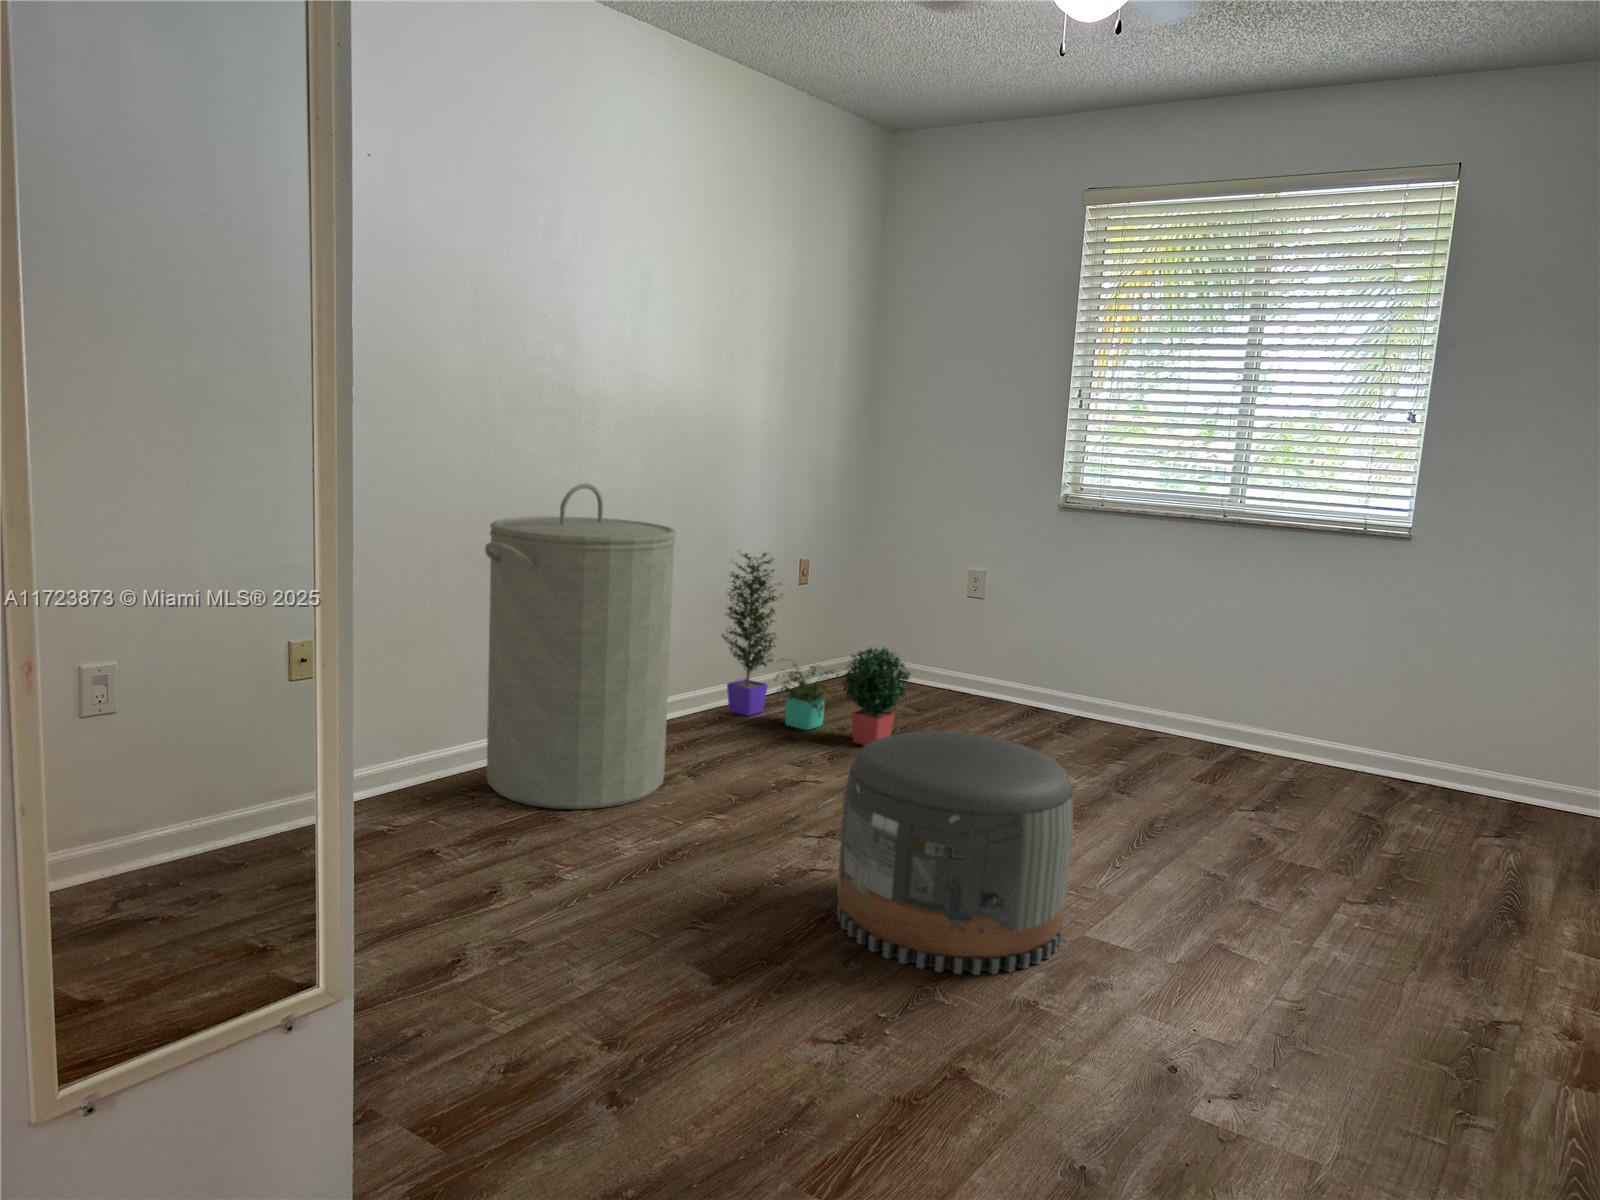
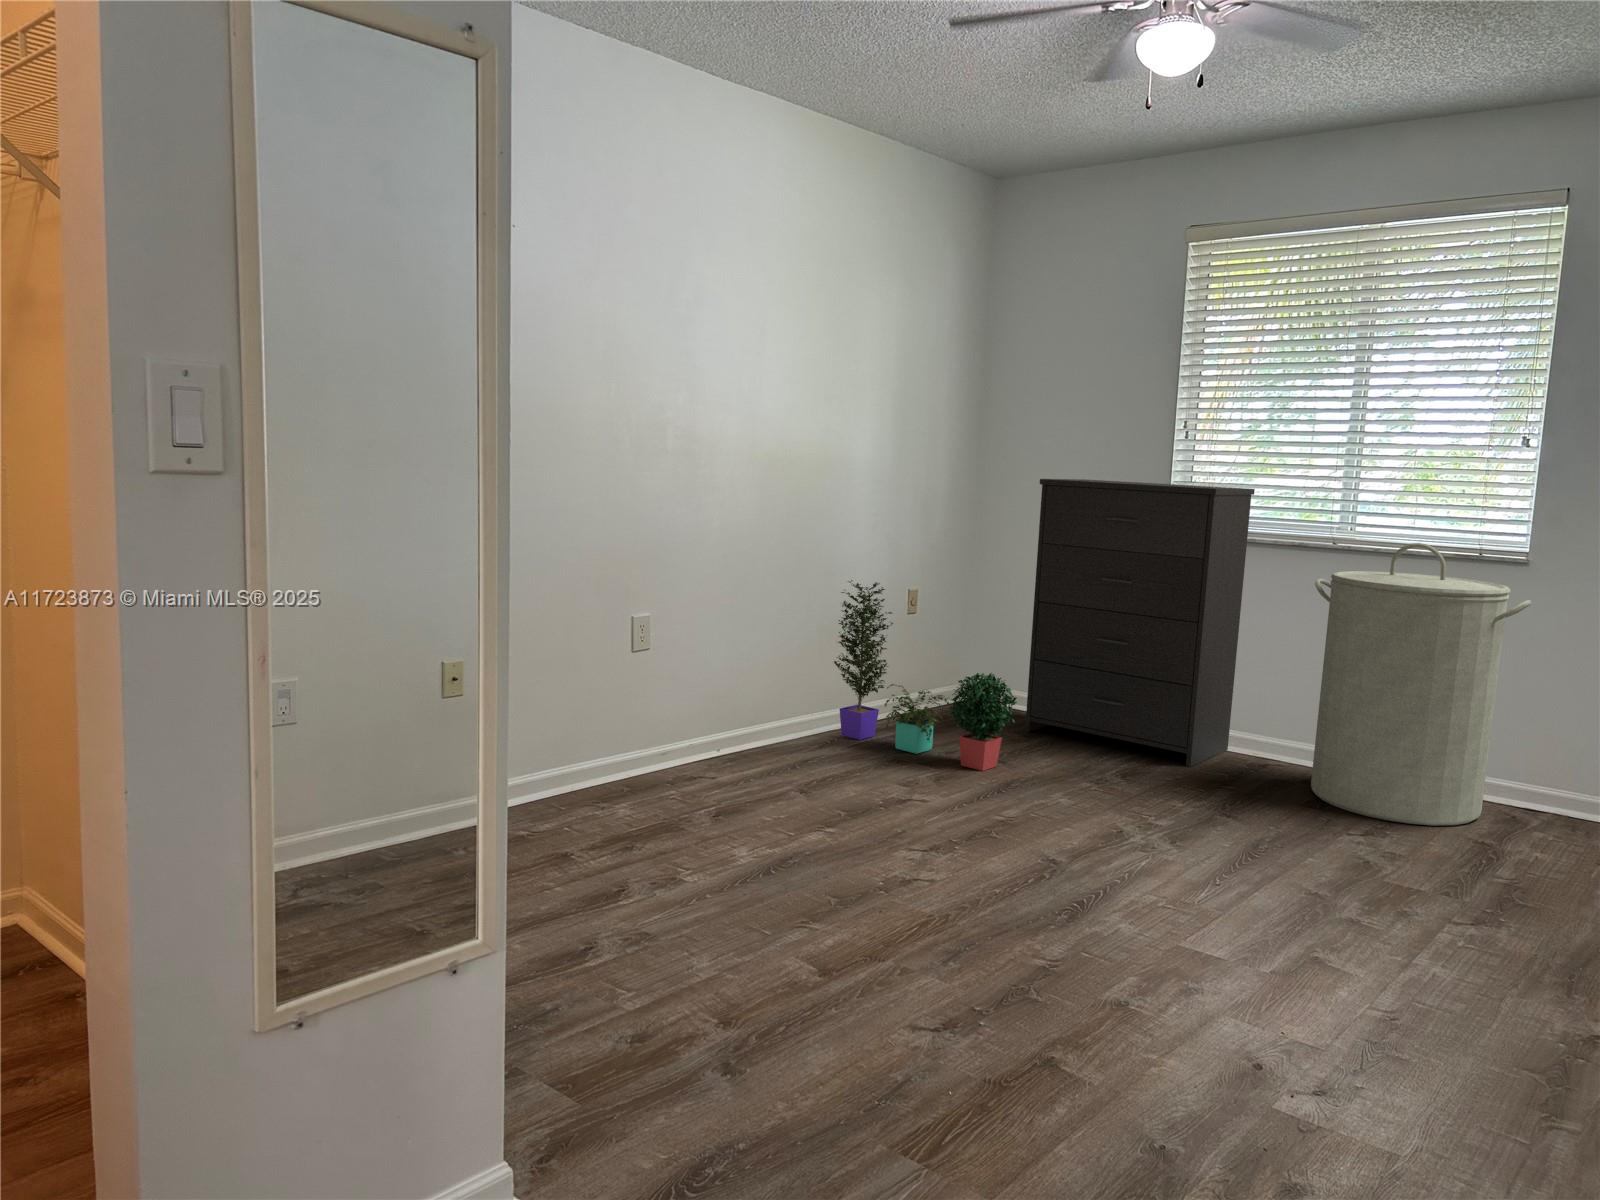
dresser: none [916,446,1148,741] -> present [1025,479,1255,767]
laundry hamper: present [485,483,677,809] -> present [1311,543,1531,826]
pouf: present [837,731,1073,975] -> none [939,748,1165,976]

